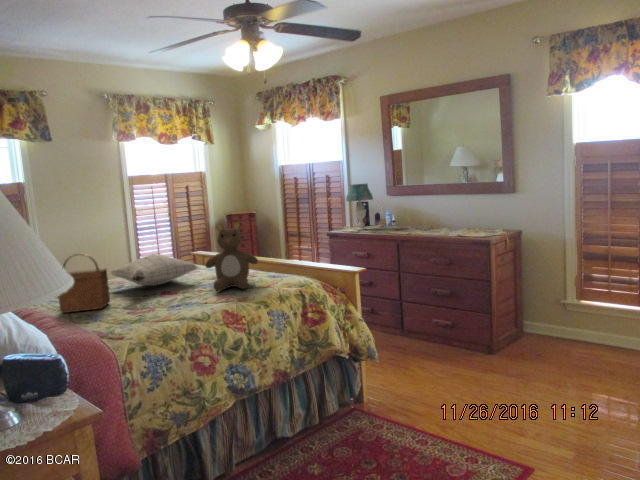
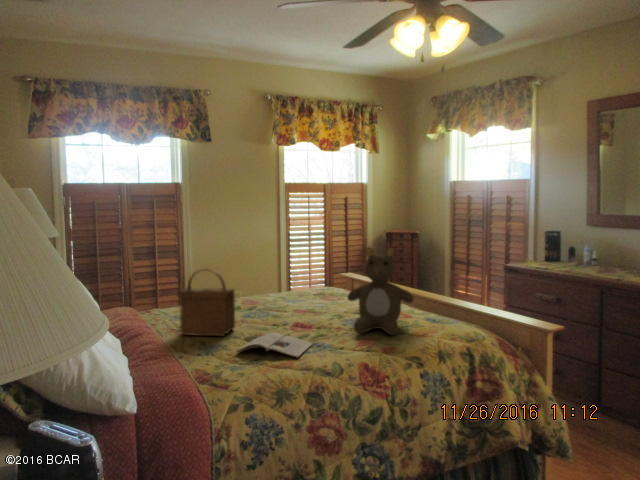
table lamp: present [346,184,373,230] -> none [534,207,573,266]
pillow: present [110,254,198,286] -> none [242,275,341,313]
magazine: none [118,299,183,318] -> present [236,333,313,358]

